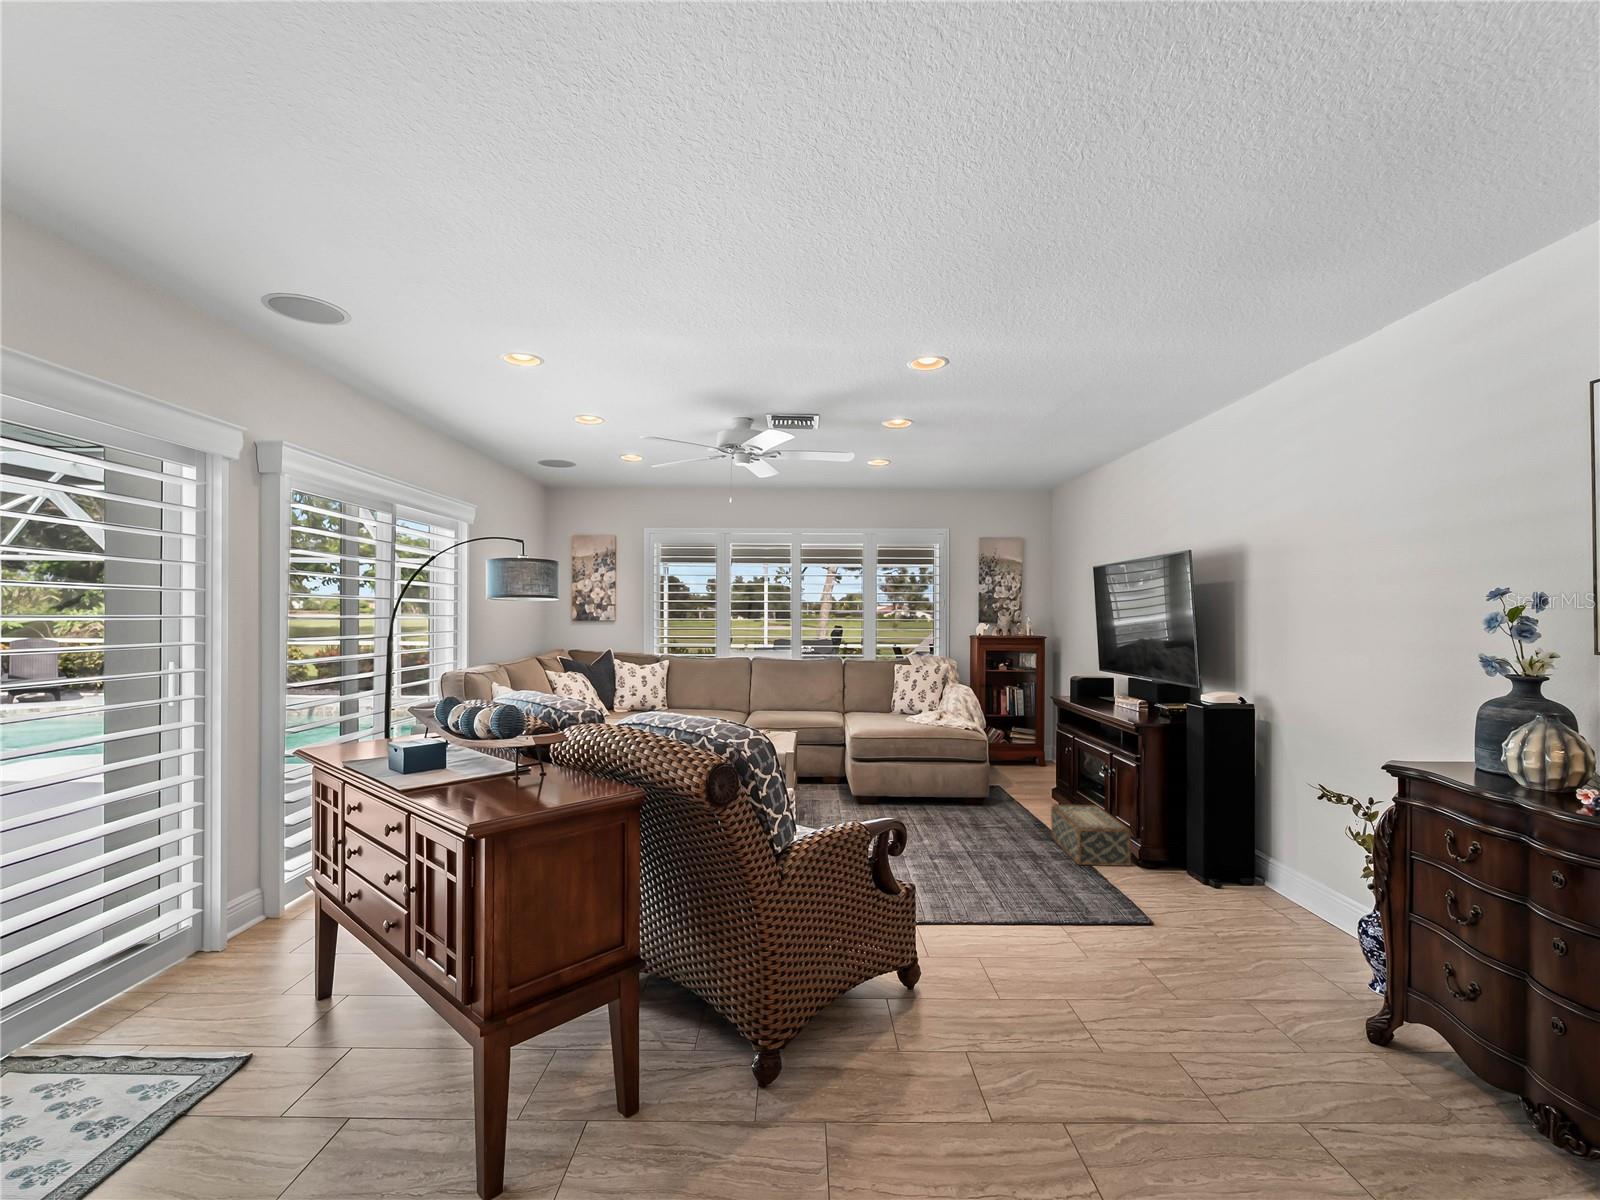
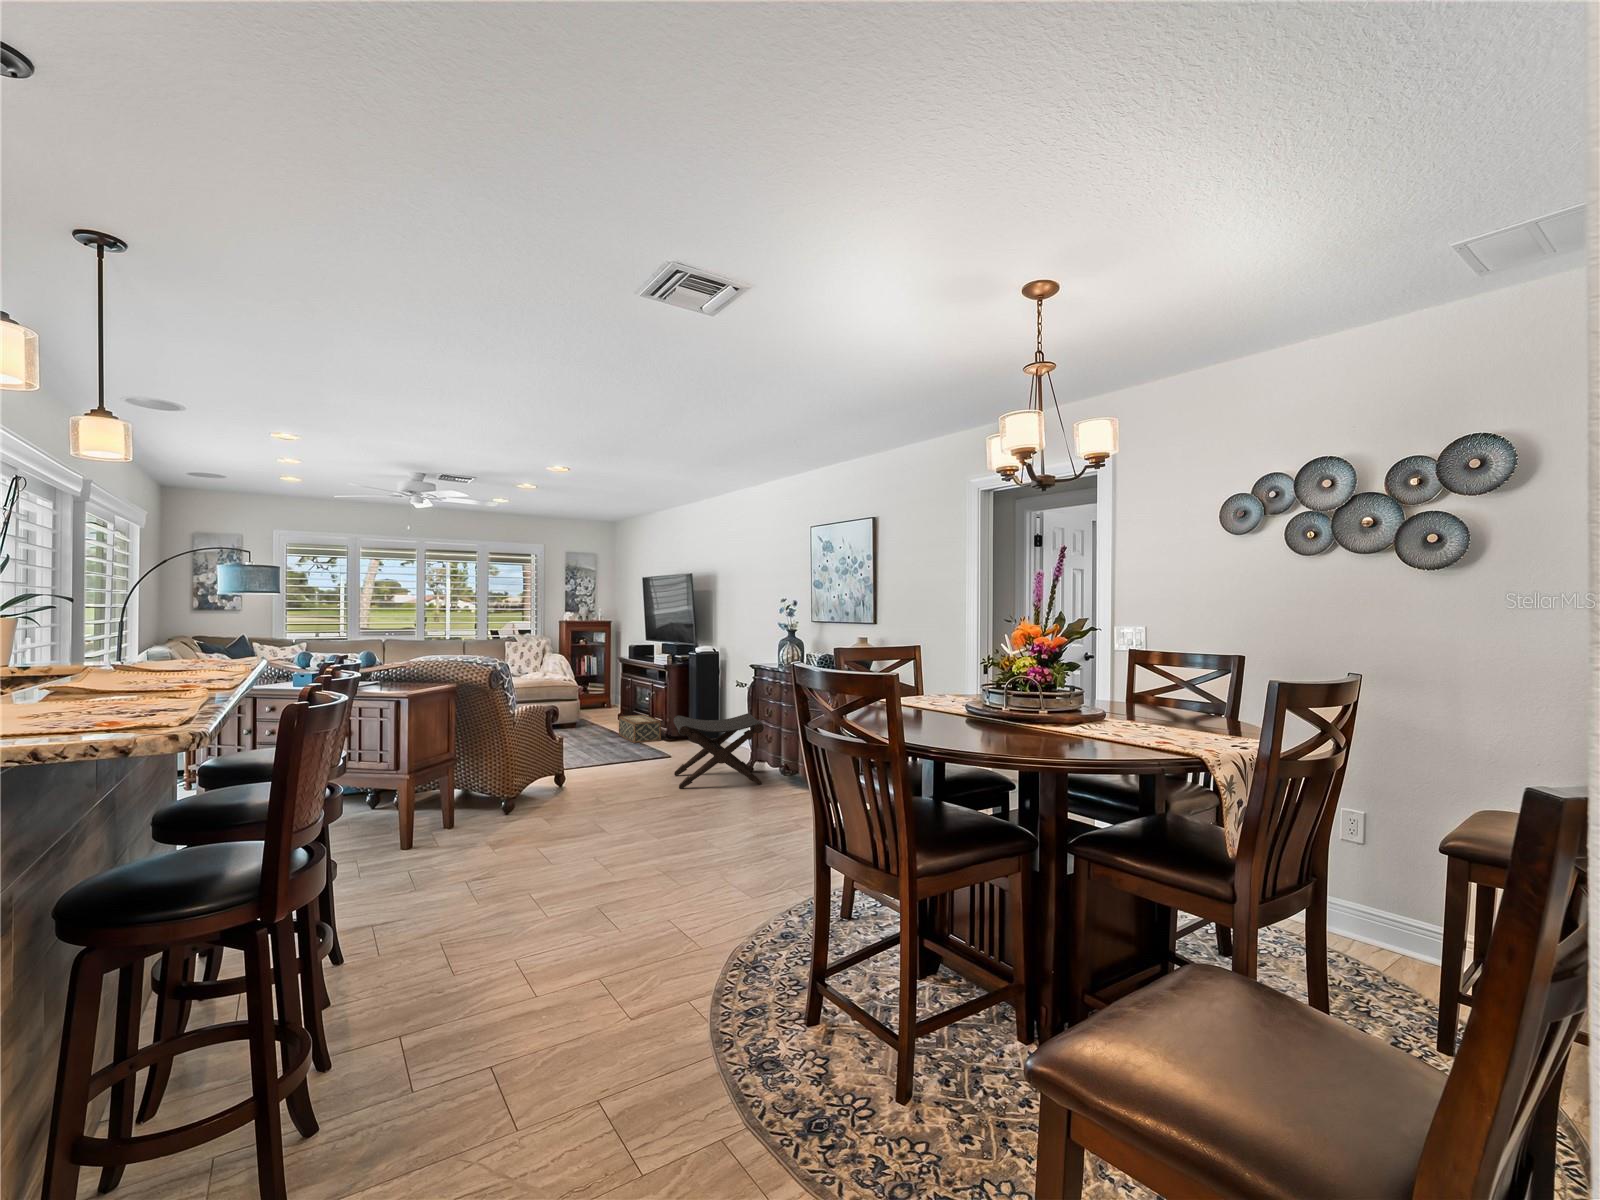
footstool: none [1169,871,1480,1150] -> present [673,713,764,789]

